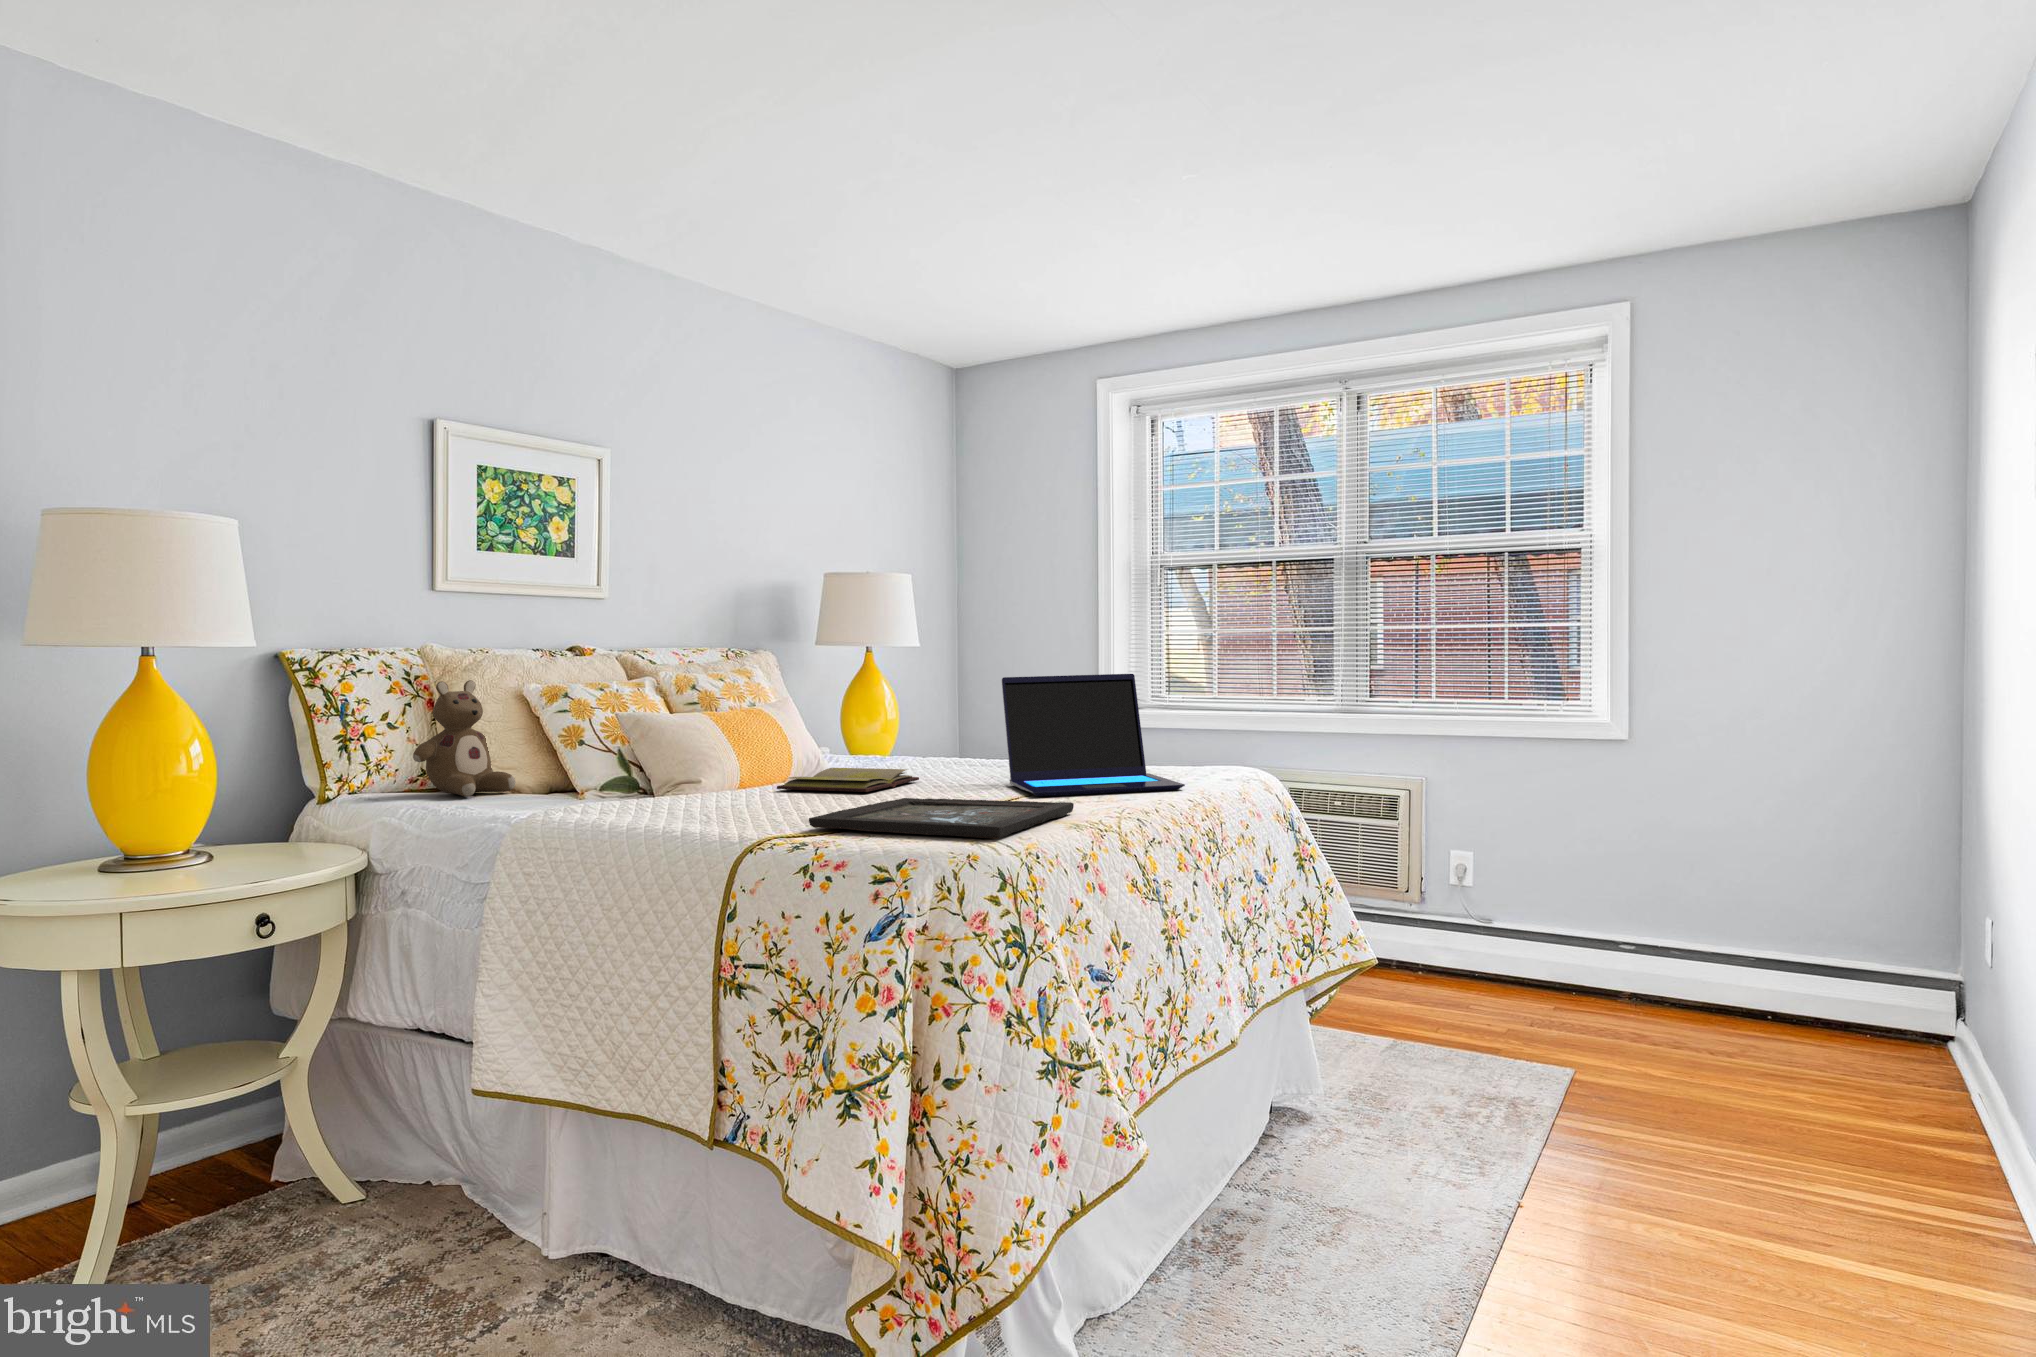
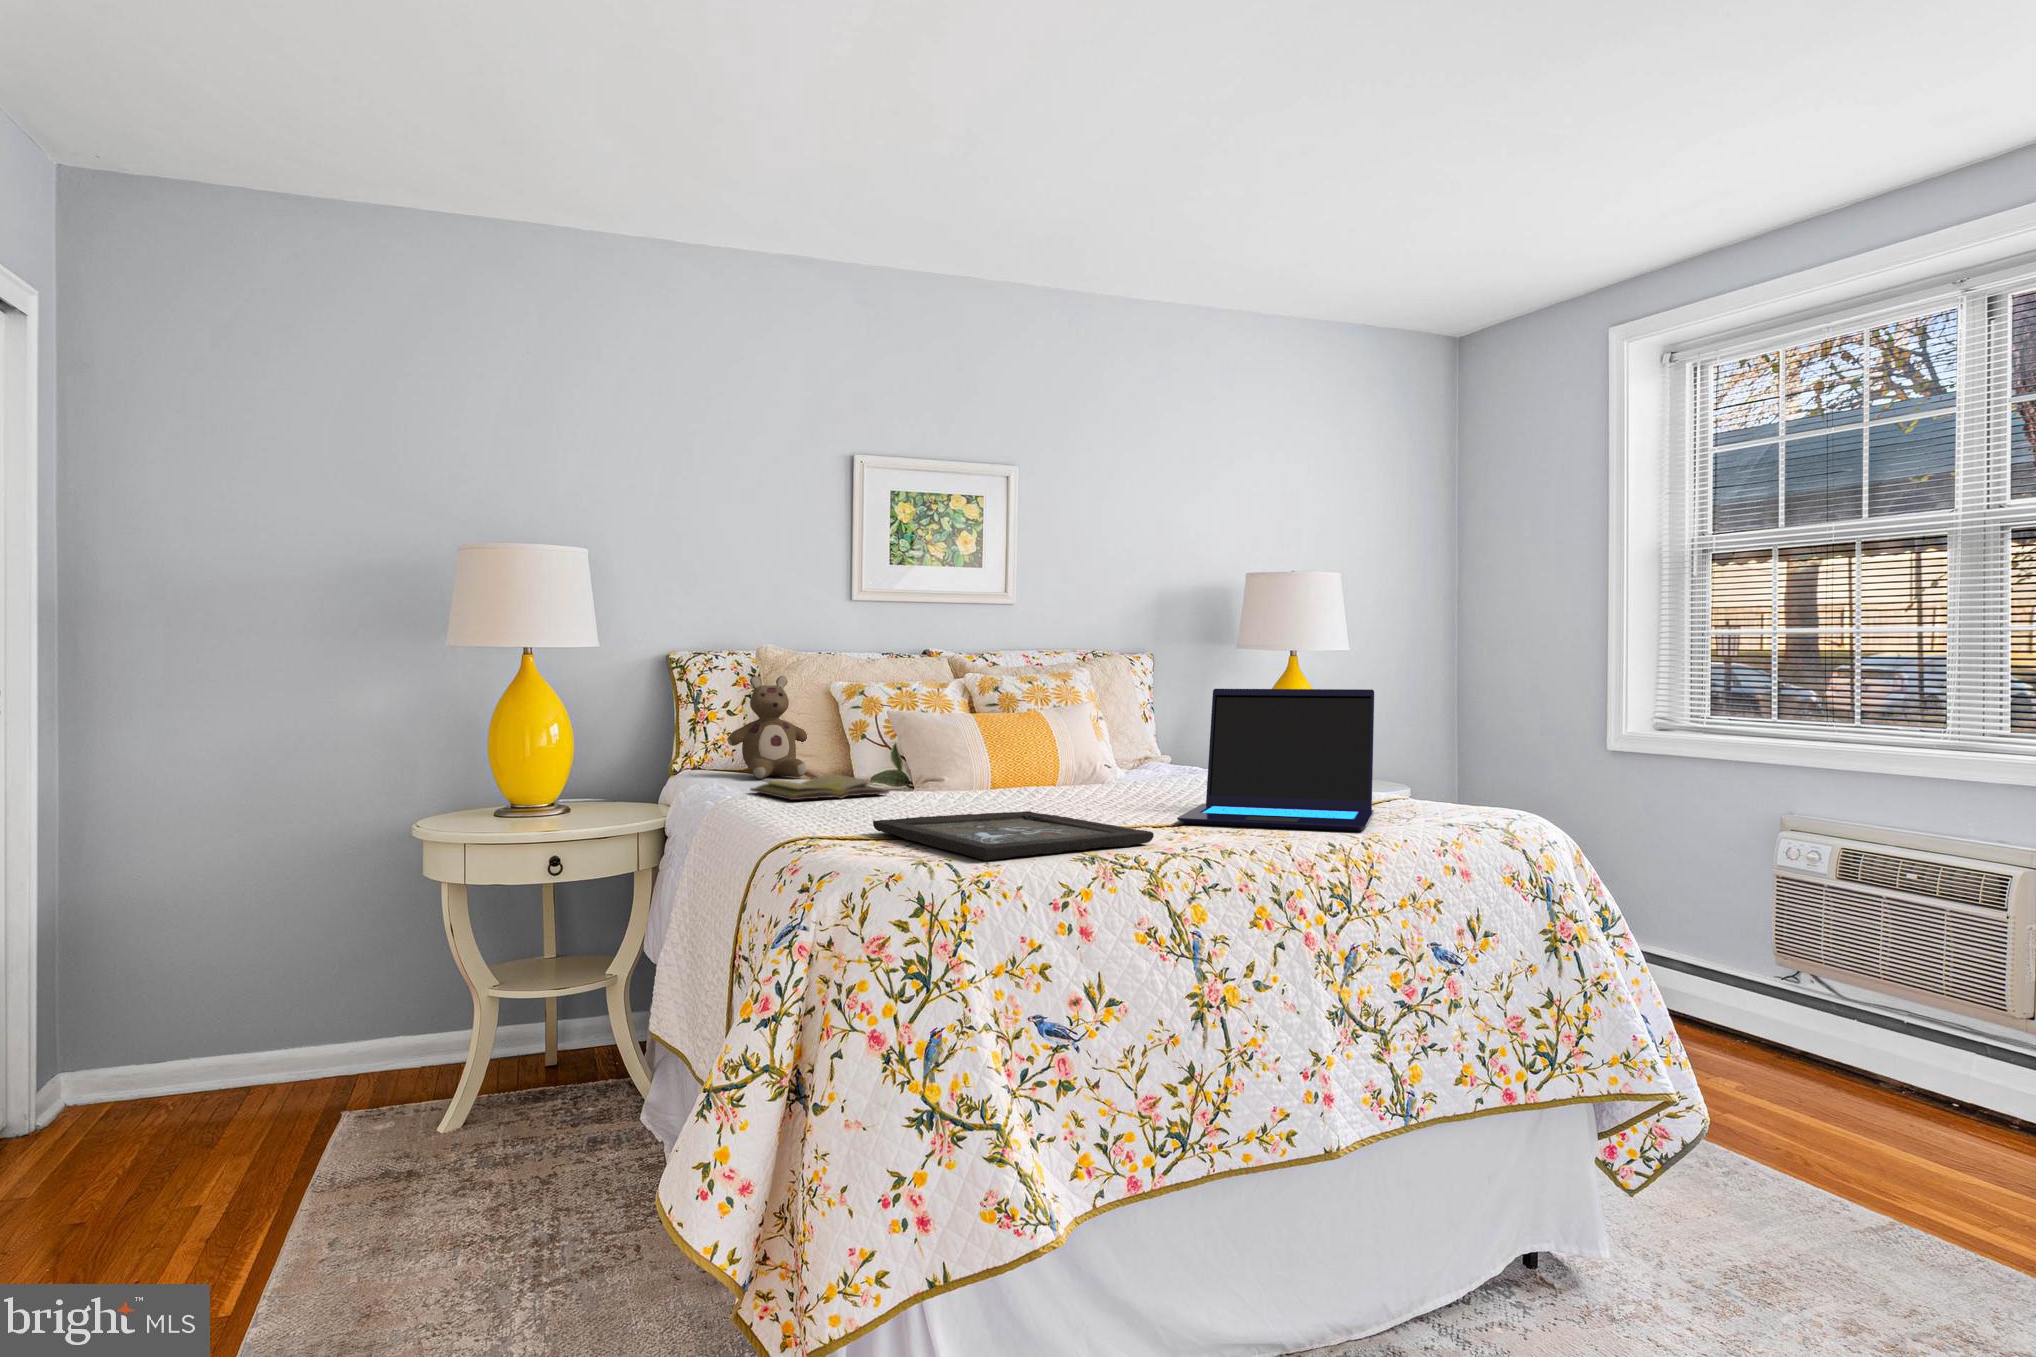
diary: present [777,768,919,792] -> present [750,775,889,800]

